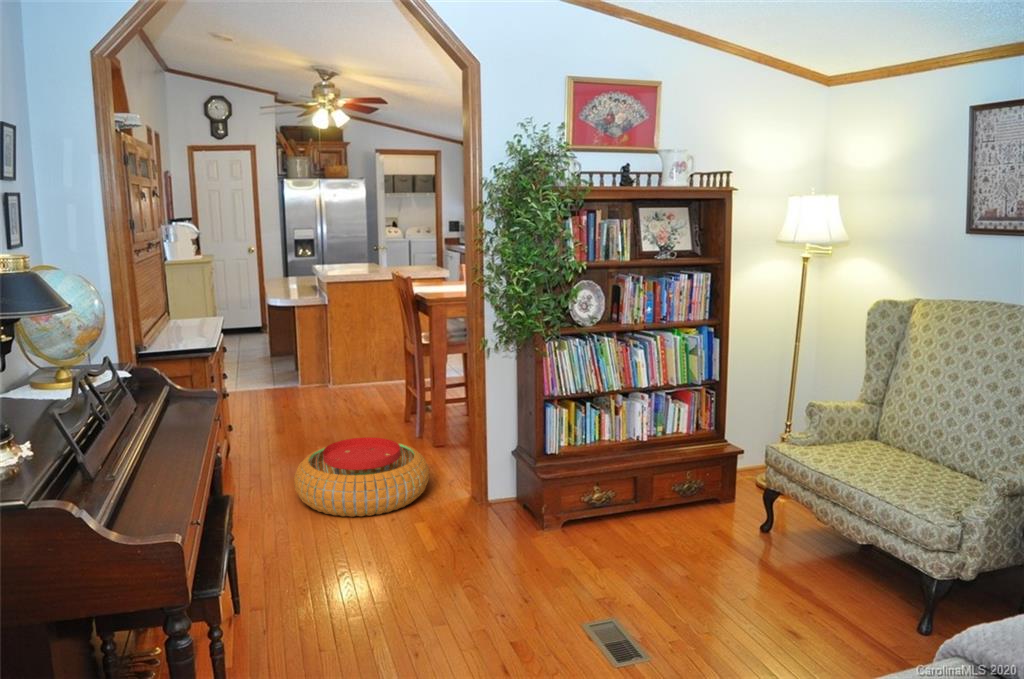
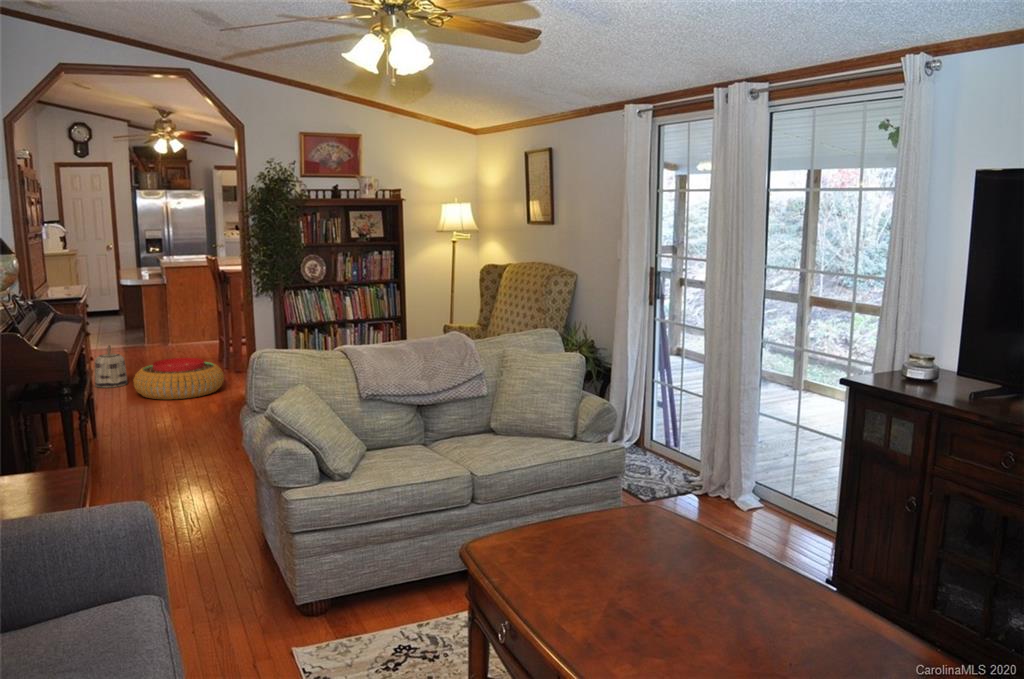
basket: none [236,413,283,480] -> present [95,345,128,388]

